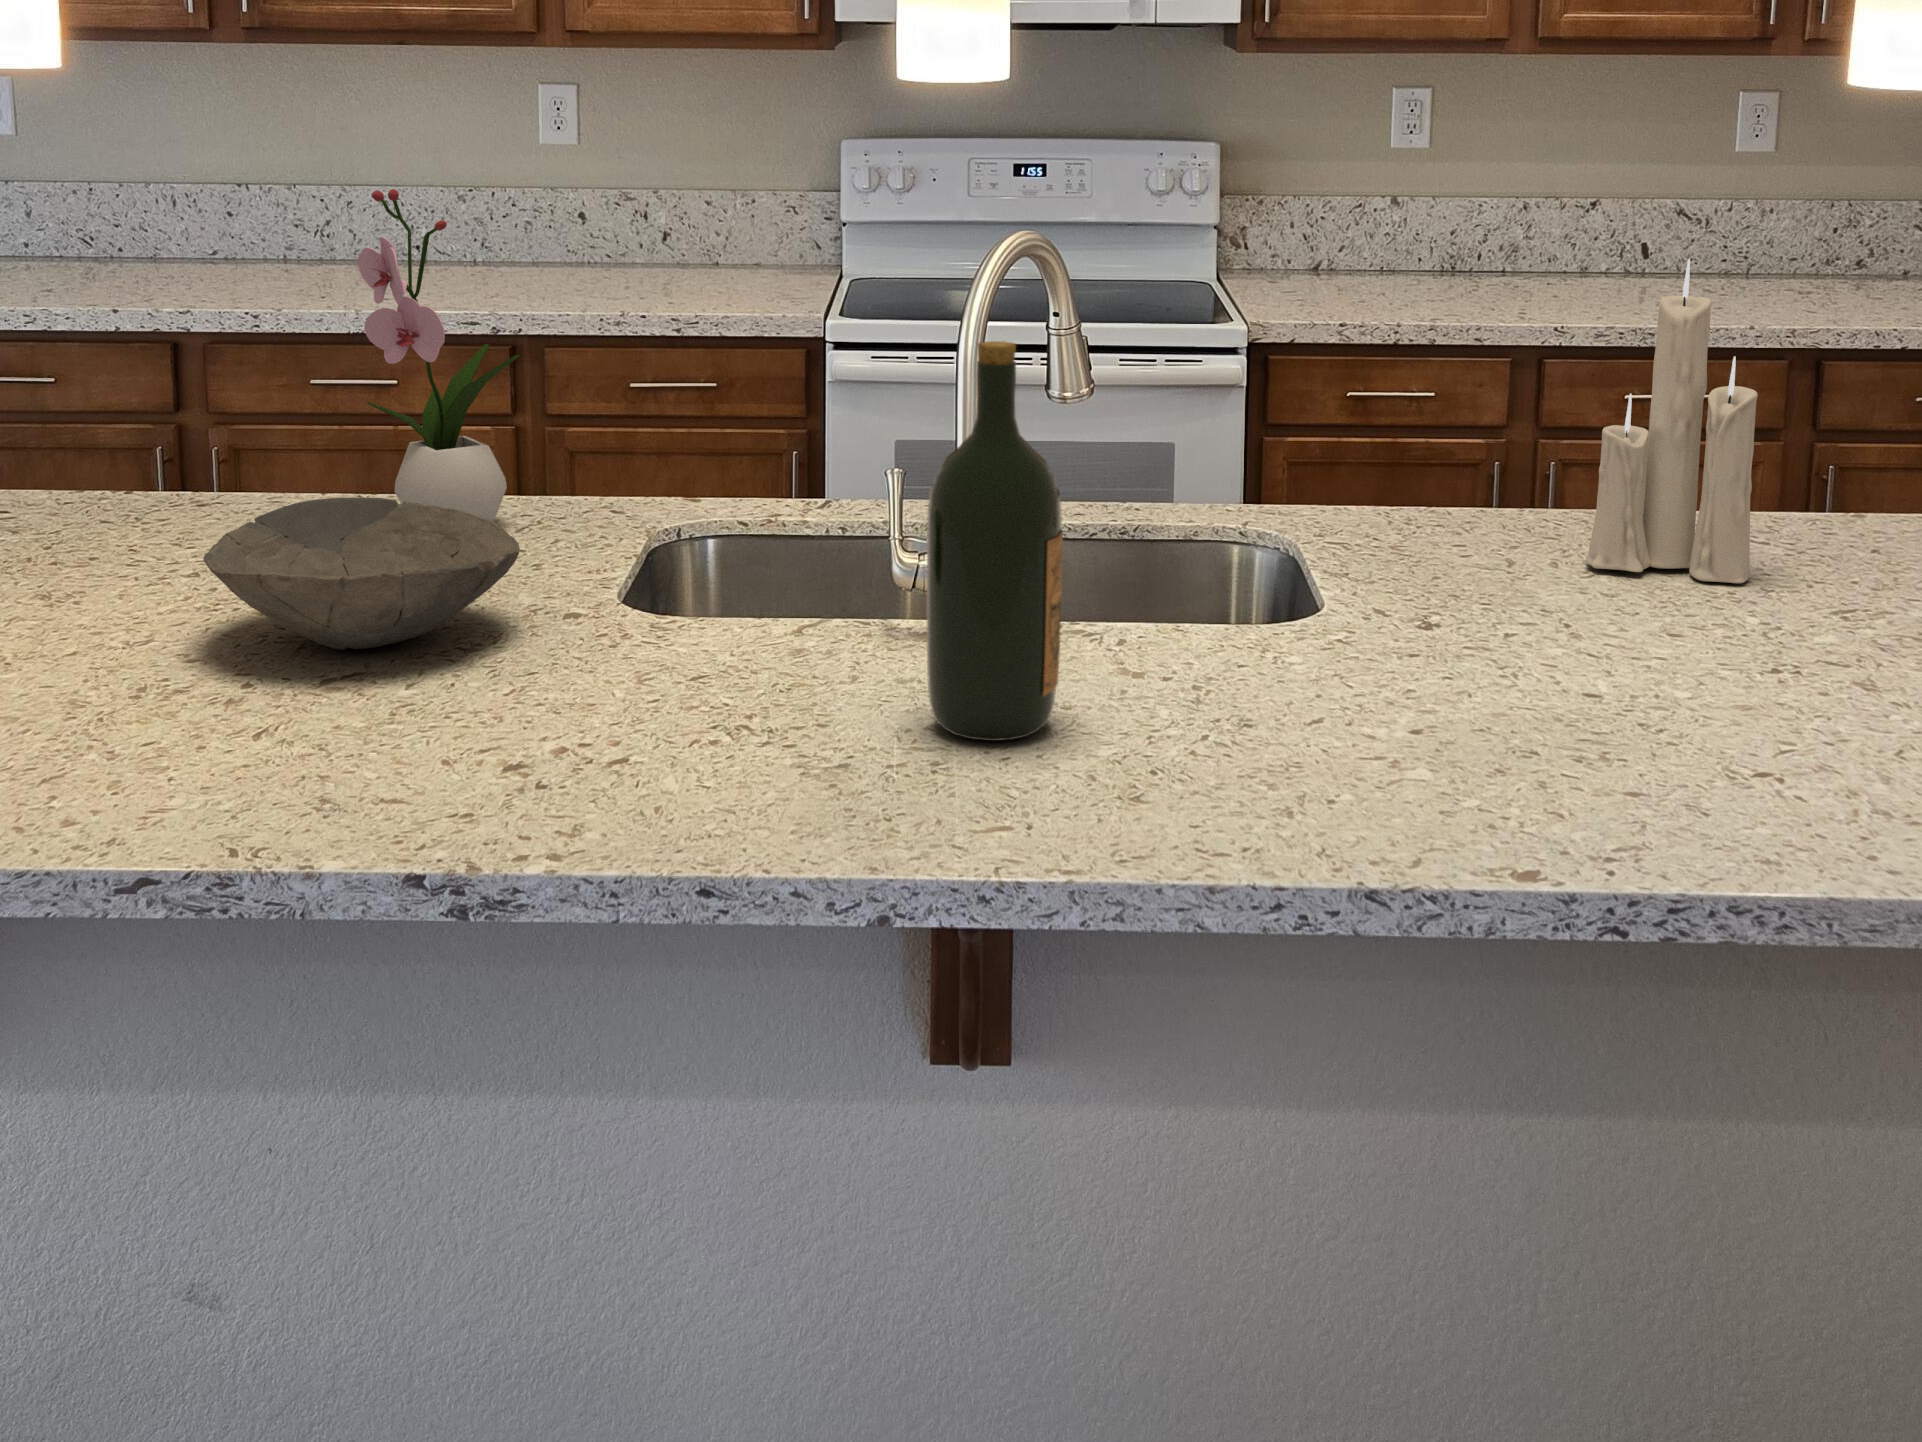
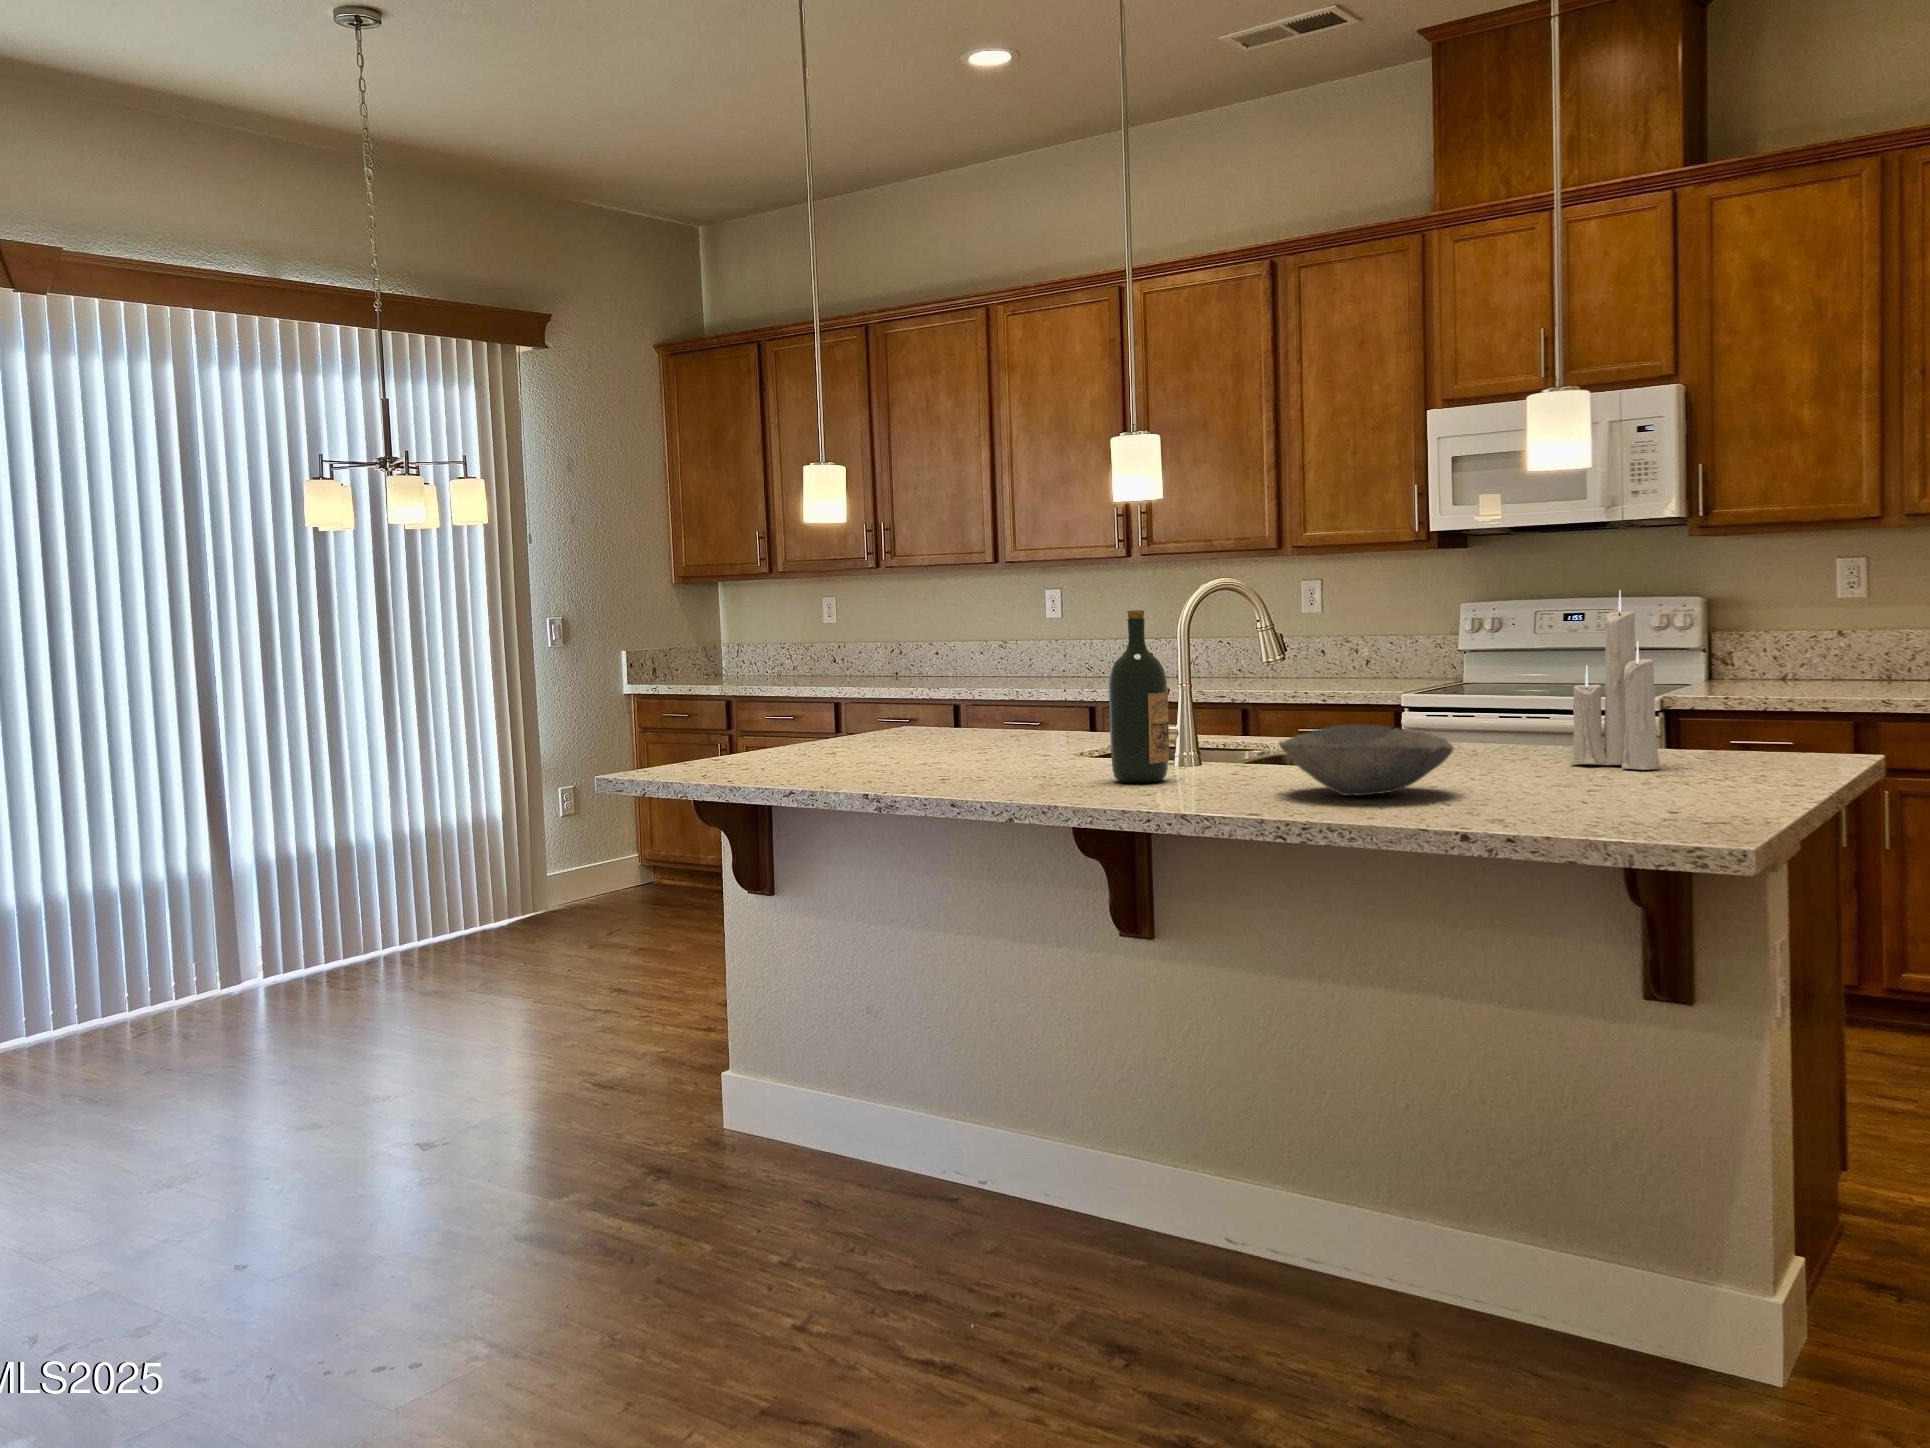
flower arrangement: present [358,189,519,521] -> none [1023,589,1087,741]
bowl: present [203,498,520,650] -> present [1279,725,1454,796]

